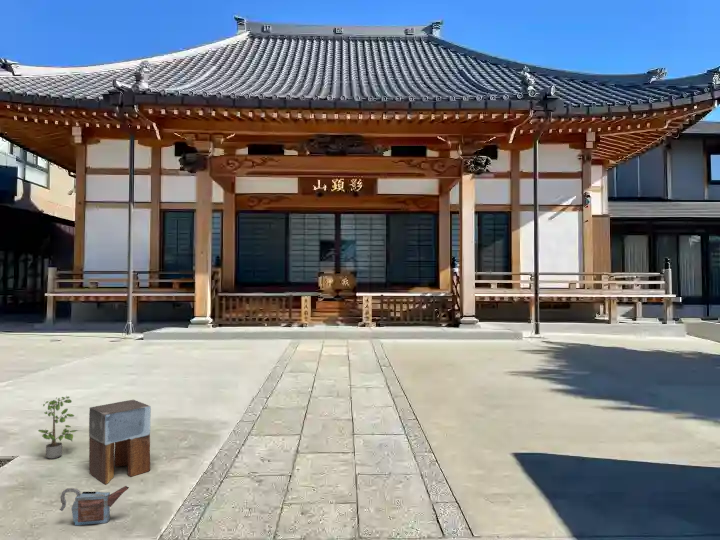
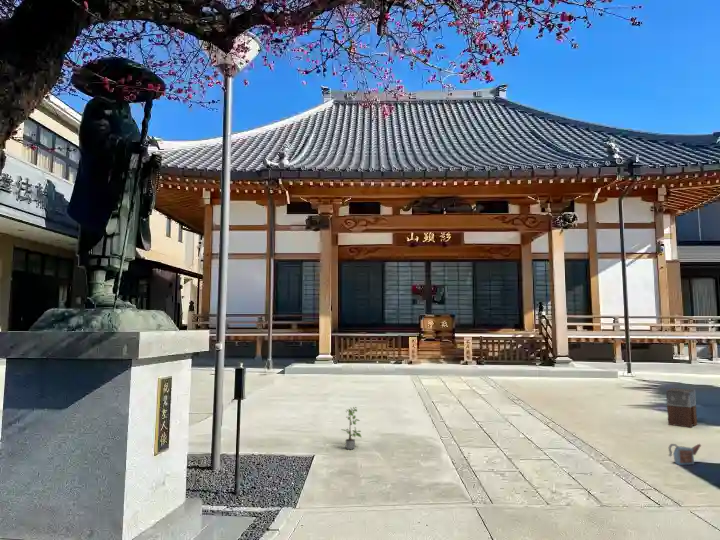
stool: present [89,400,151,484] -> present [666,388,697,428]
watering can: present [60,486,129,525] -> present [669,444,701,465]

